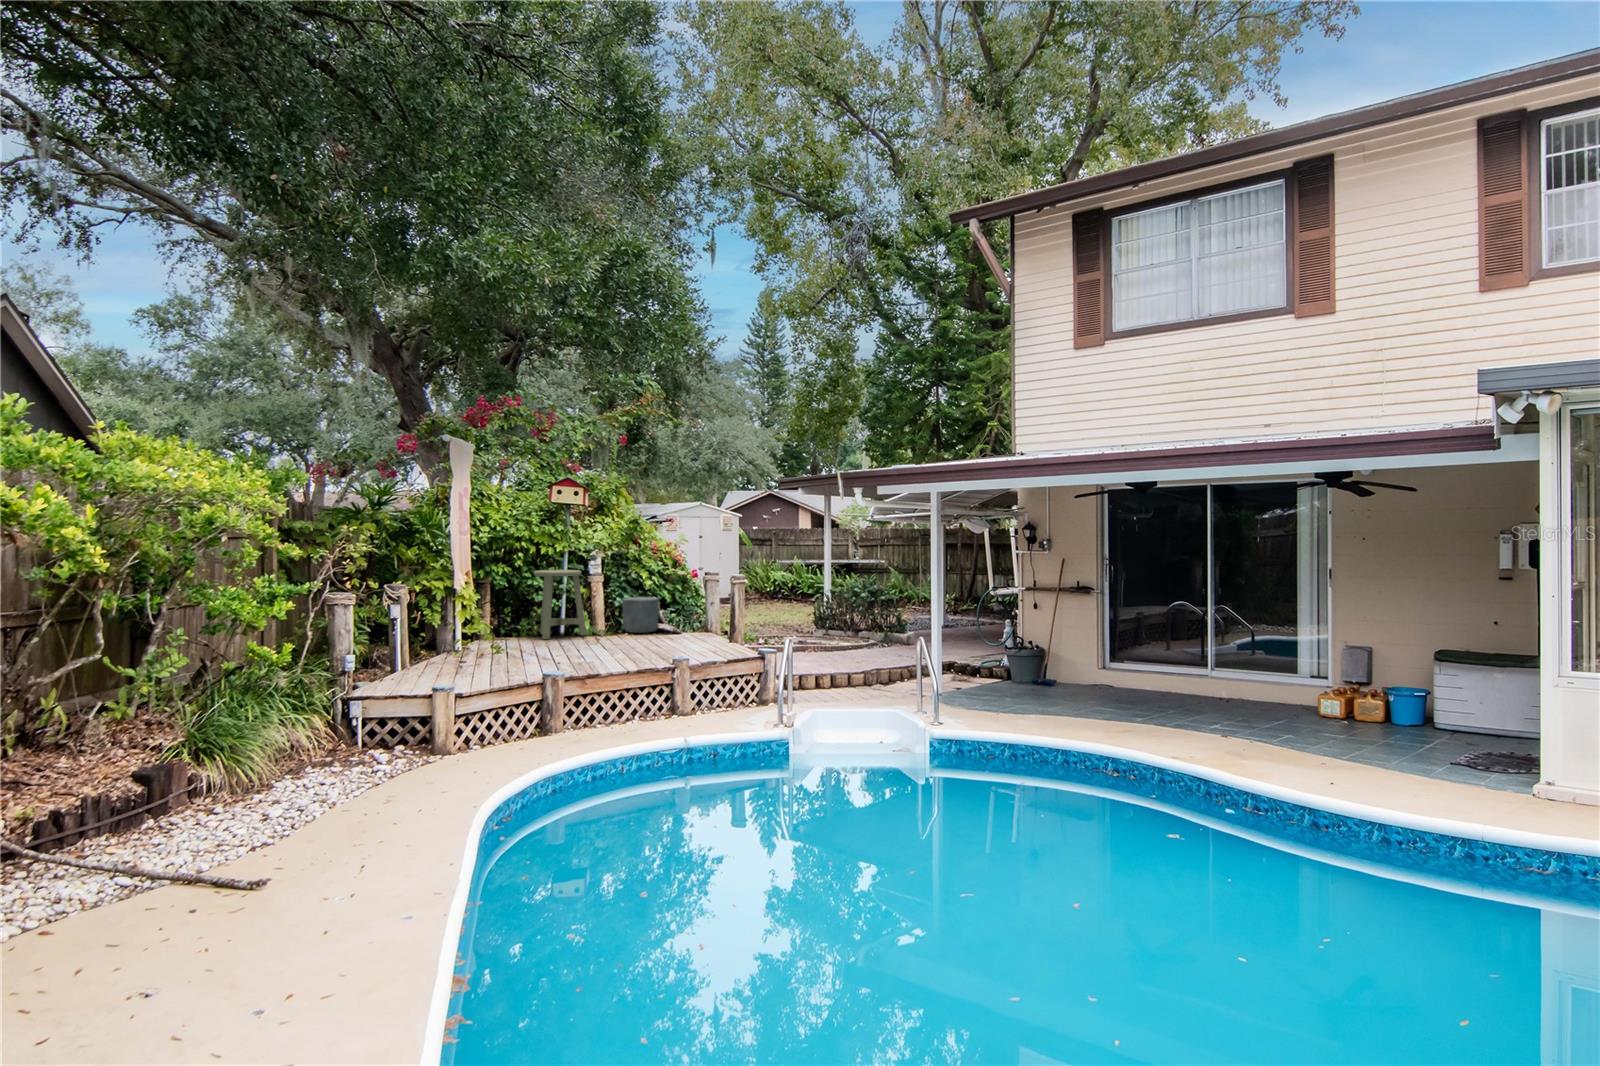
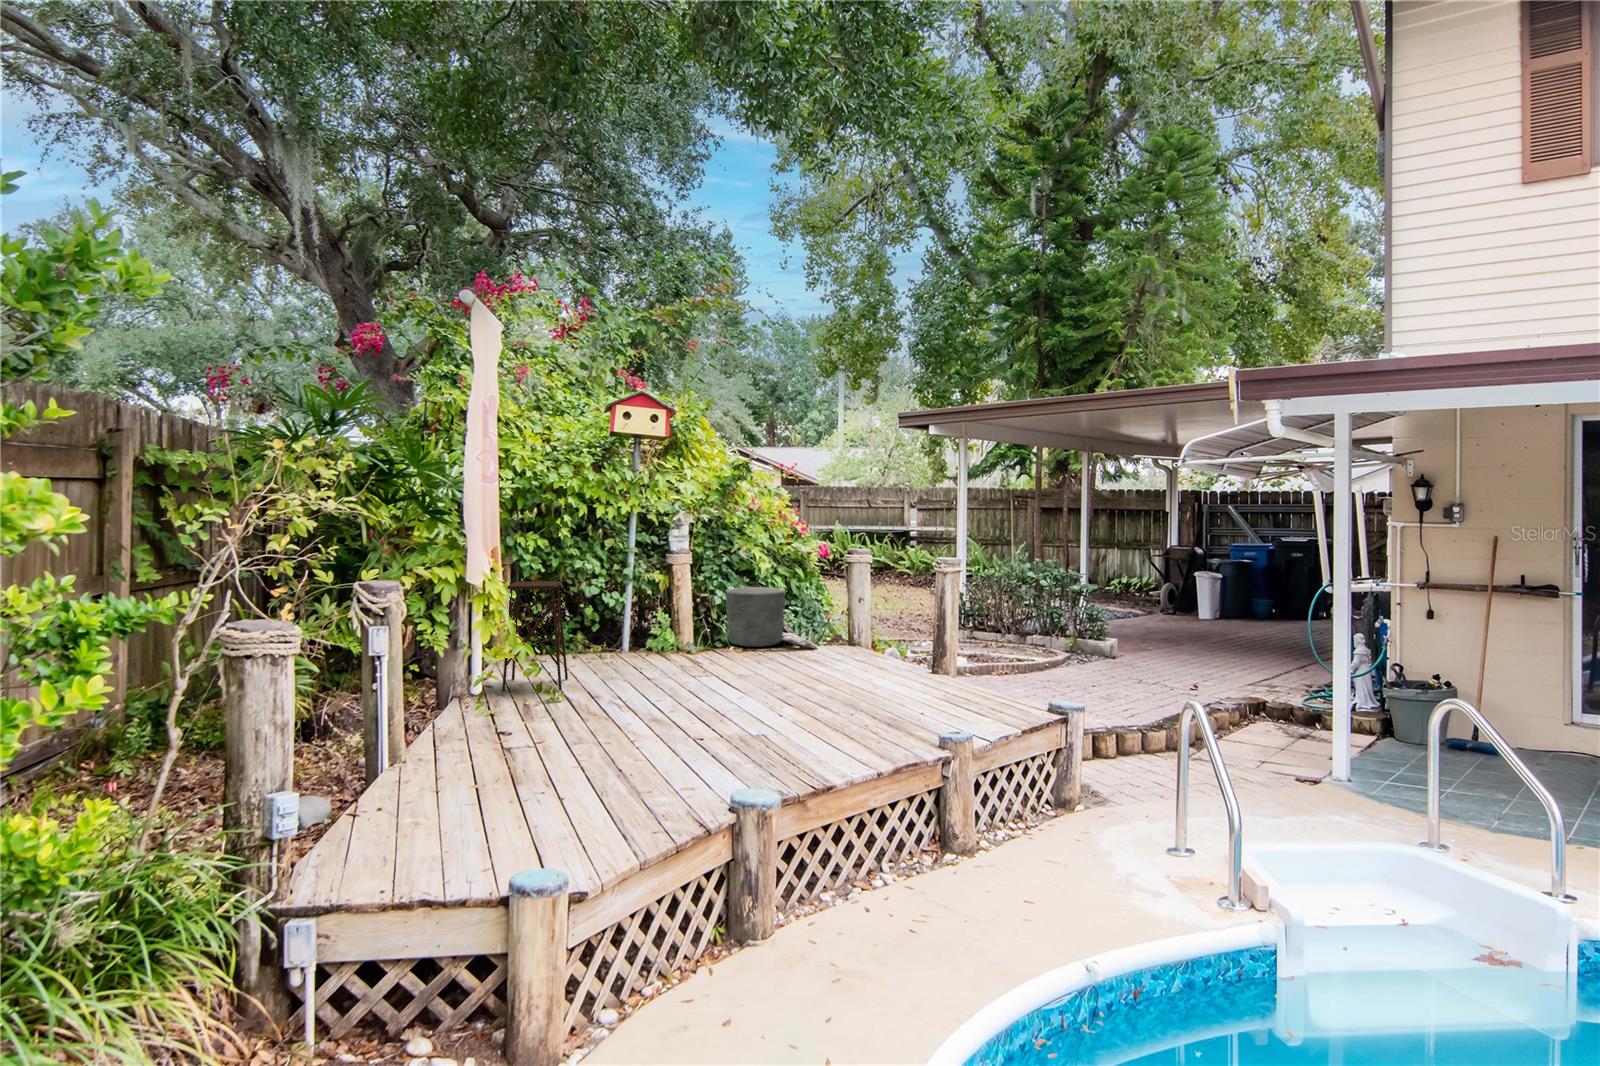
stool: present [534,570,586,639] -> none [591,545,678,664]
side table: none [469,589,509,649] -> present [502,581,568,691]

